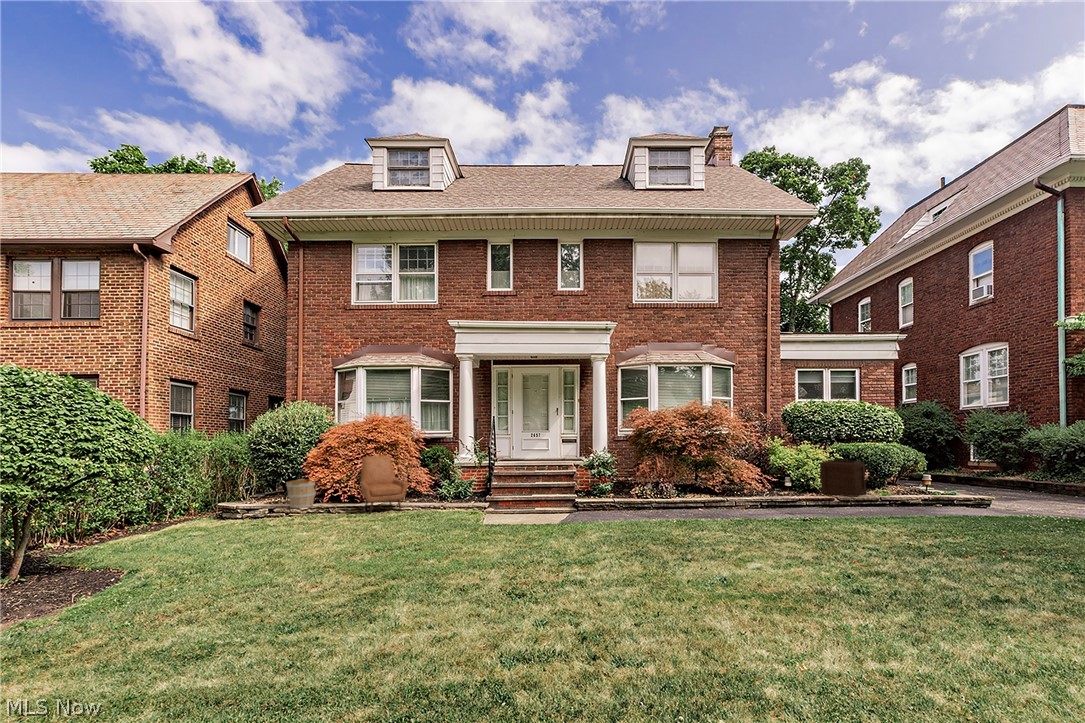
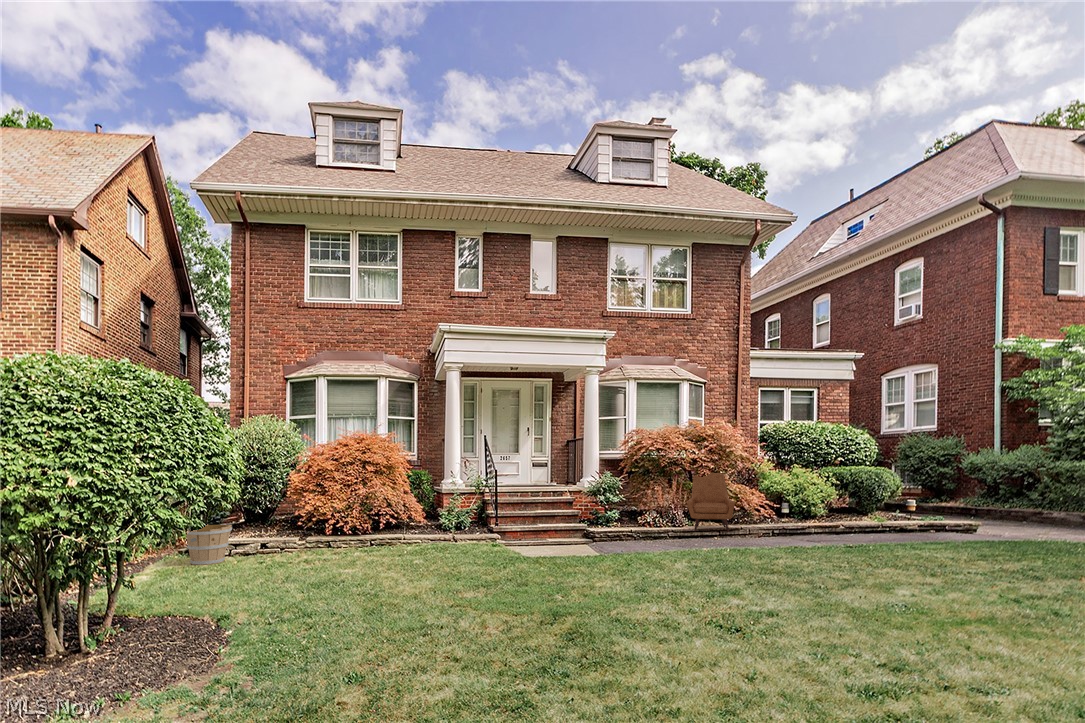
chair: present [360,456,408,514] -> present [687,473,735,532]
wooden crate: present [820,460,866,497] -> none [815,484,857,522]

